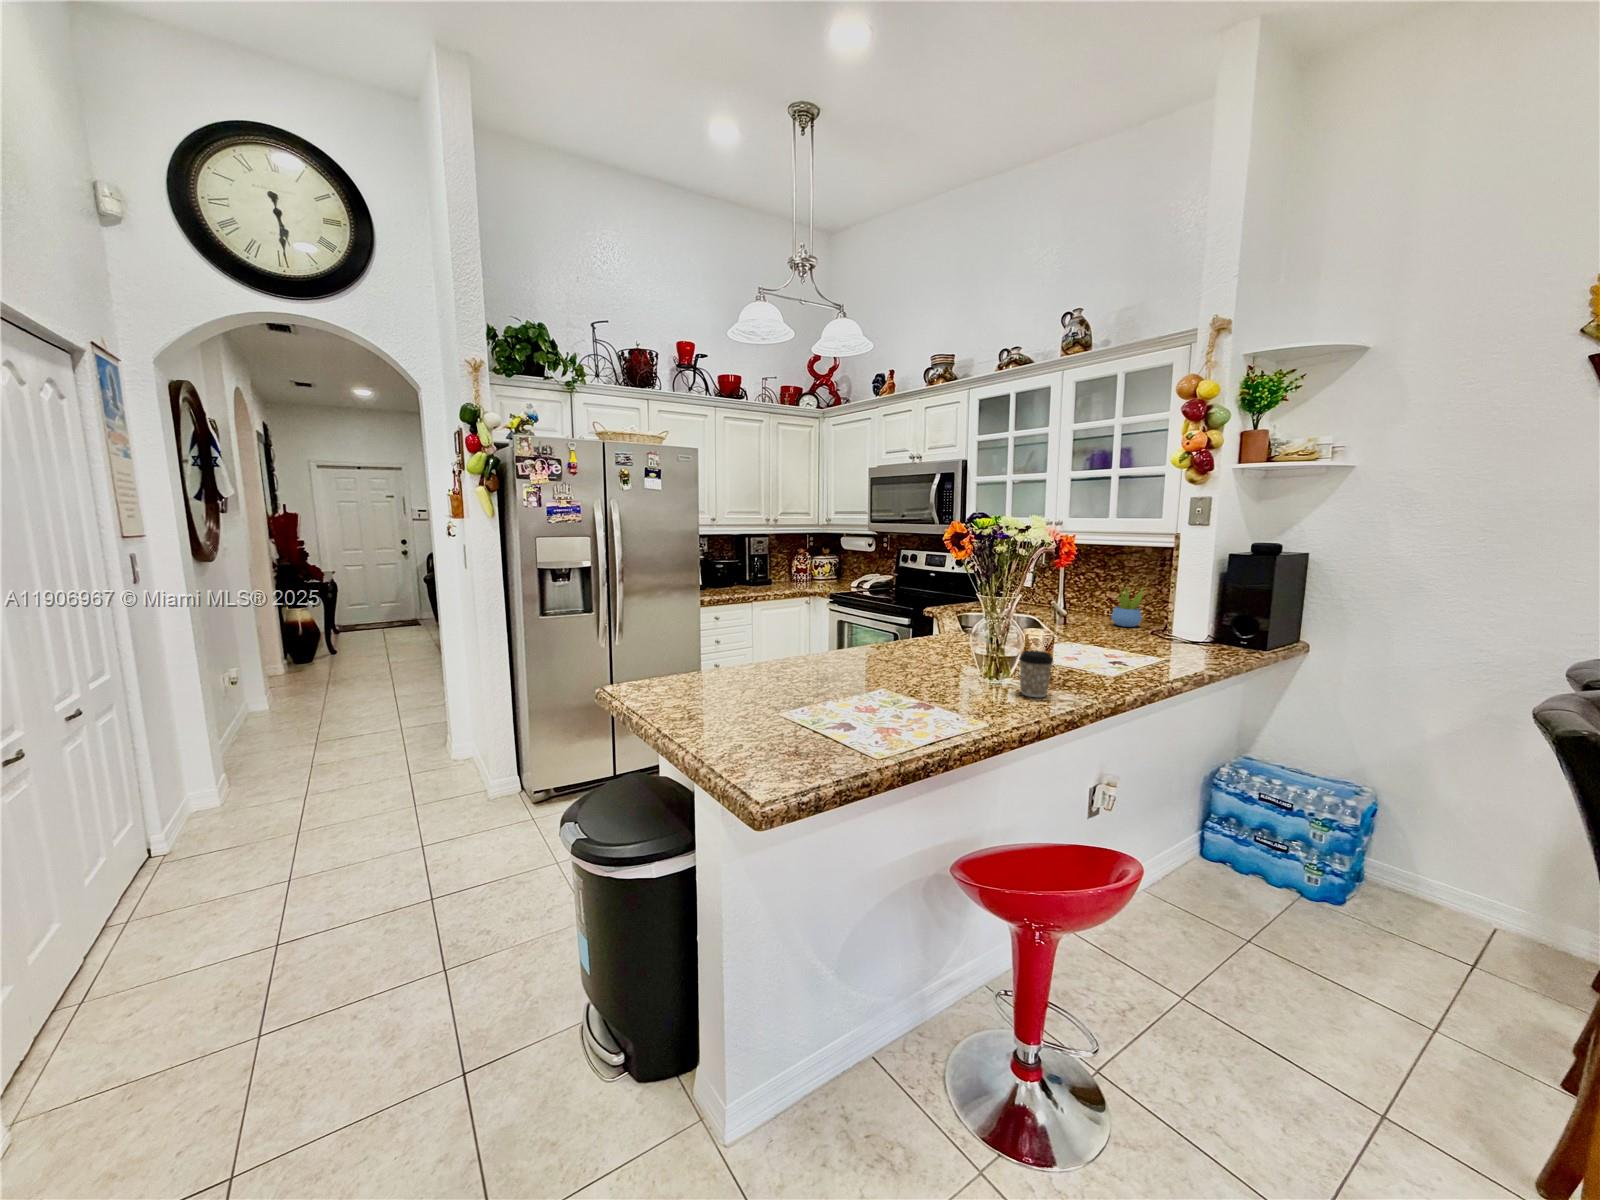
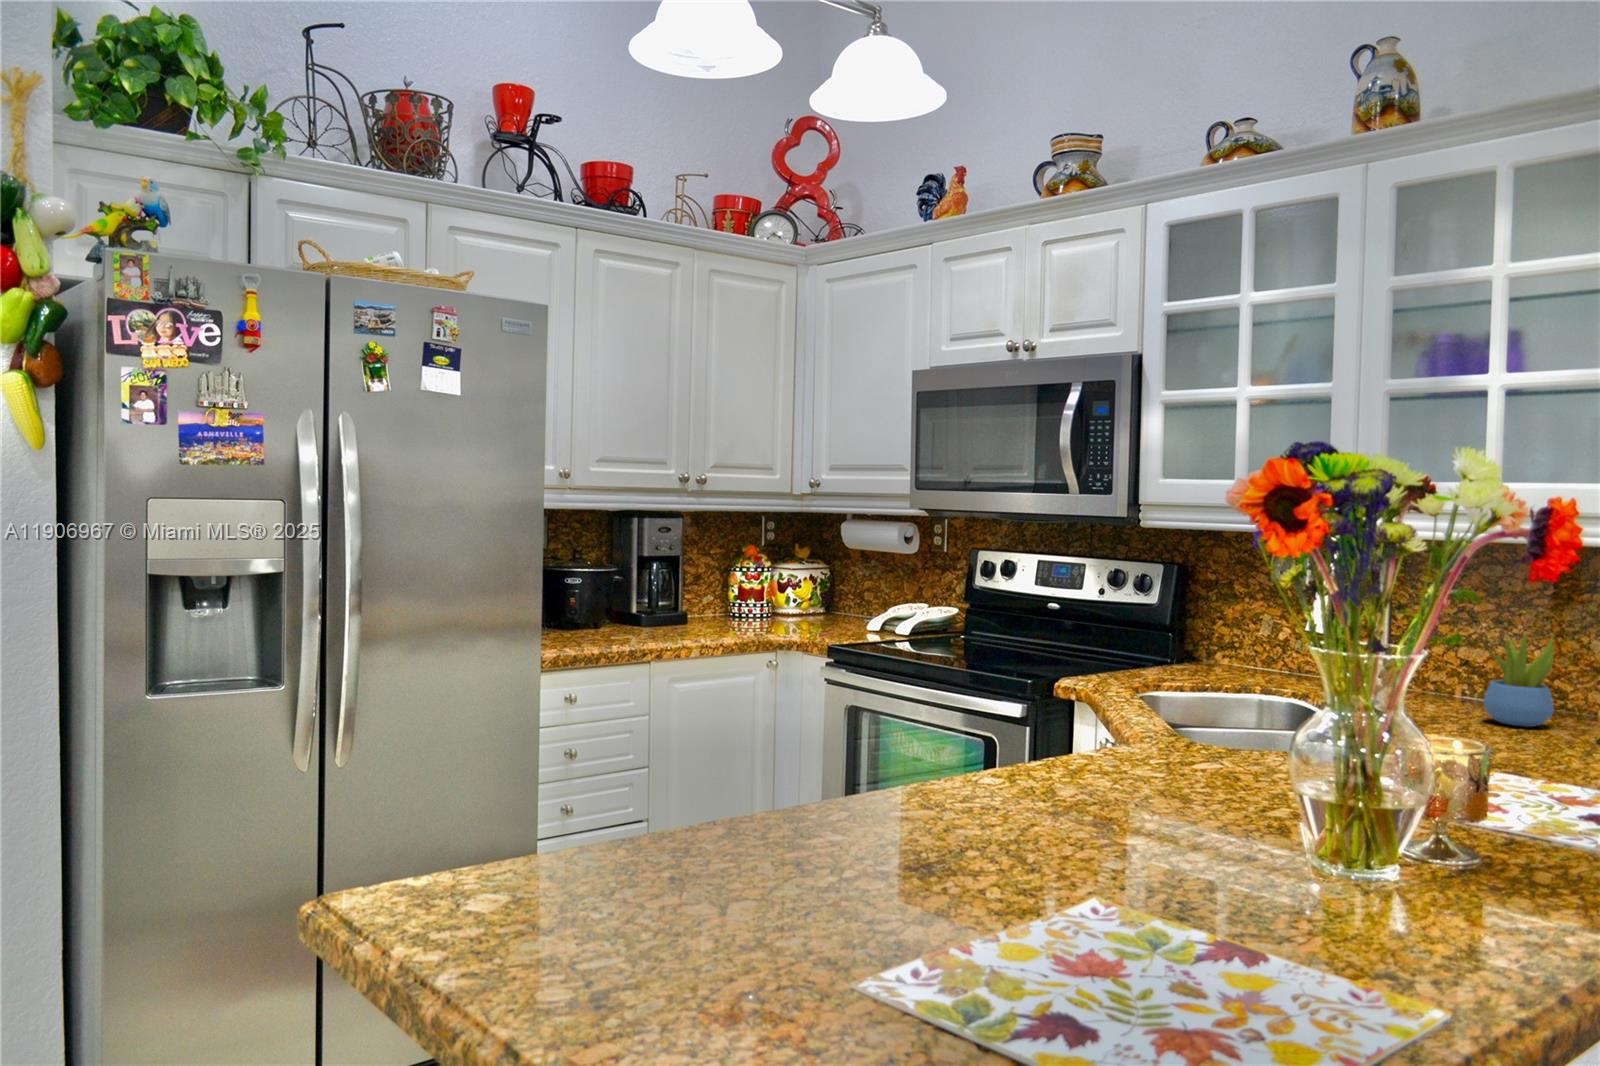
coffee cup: present [1019,650,1053,697] -> none [1435,795,1531,921]

